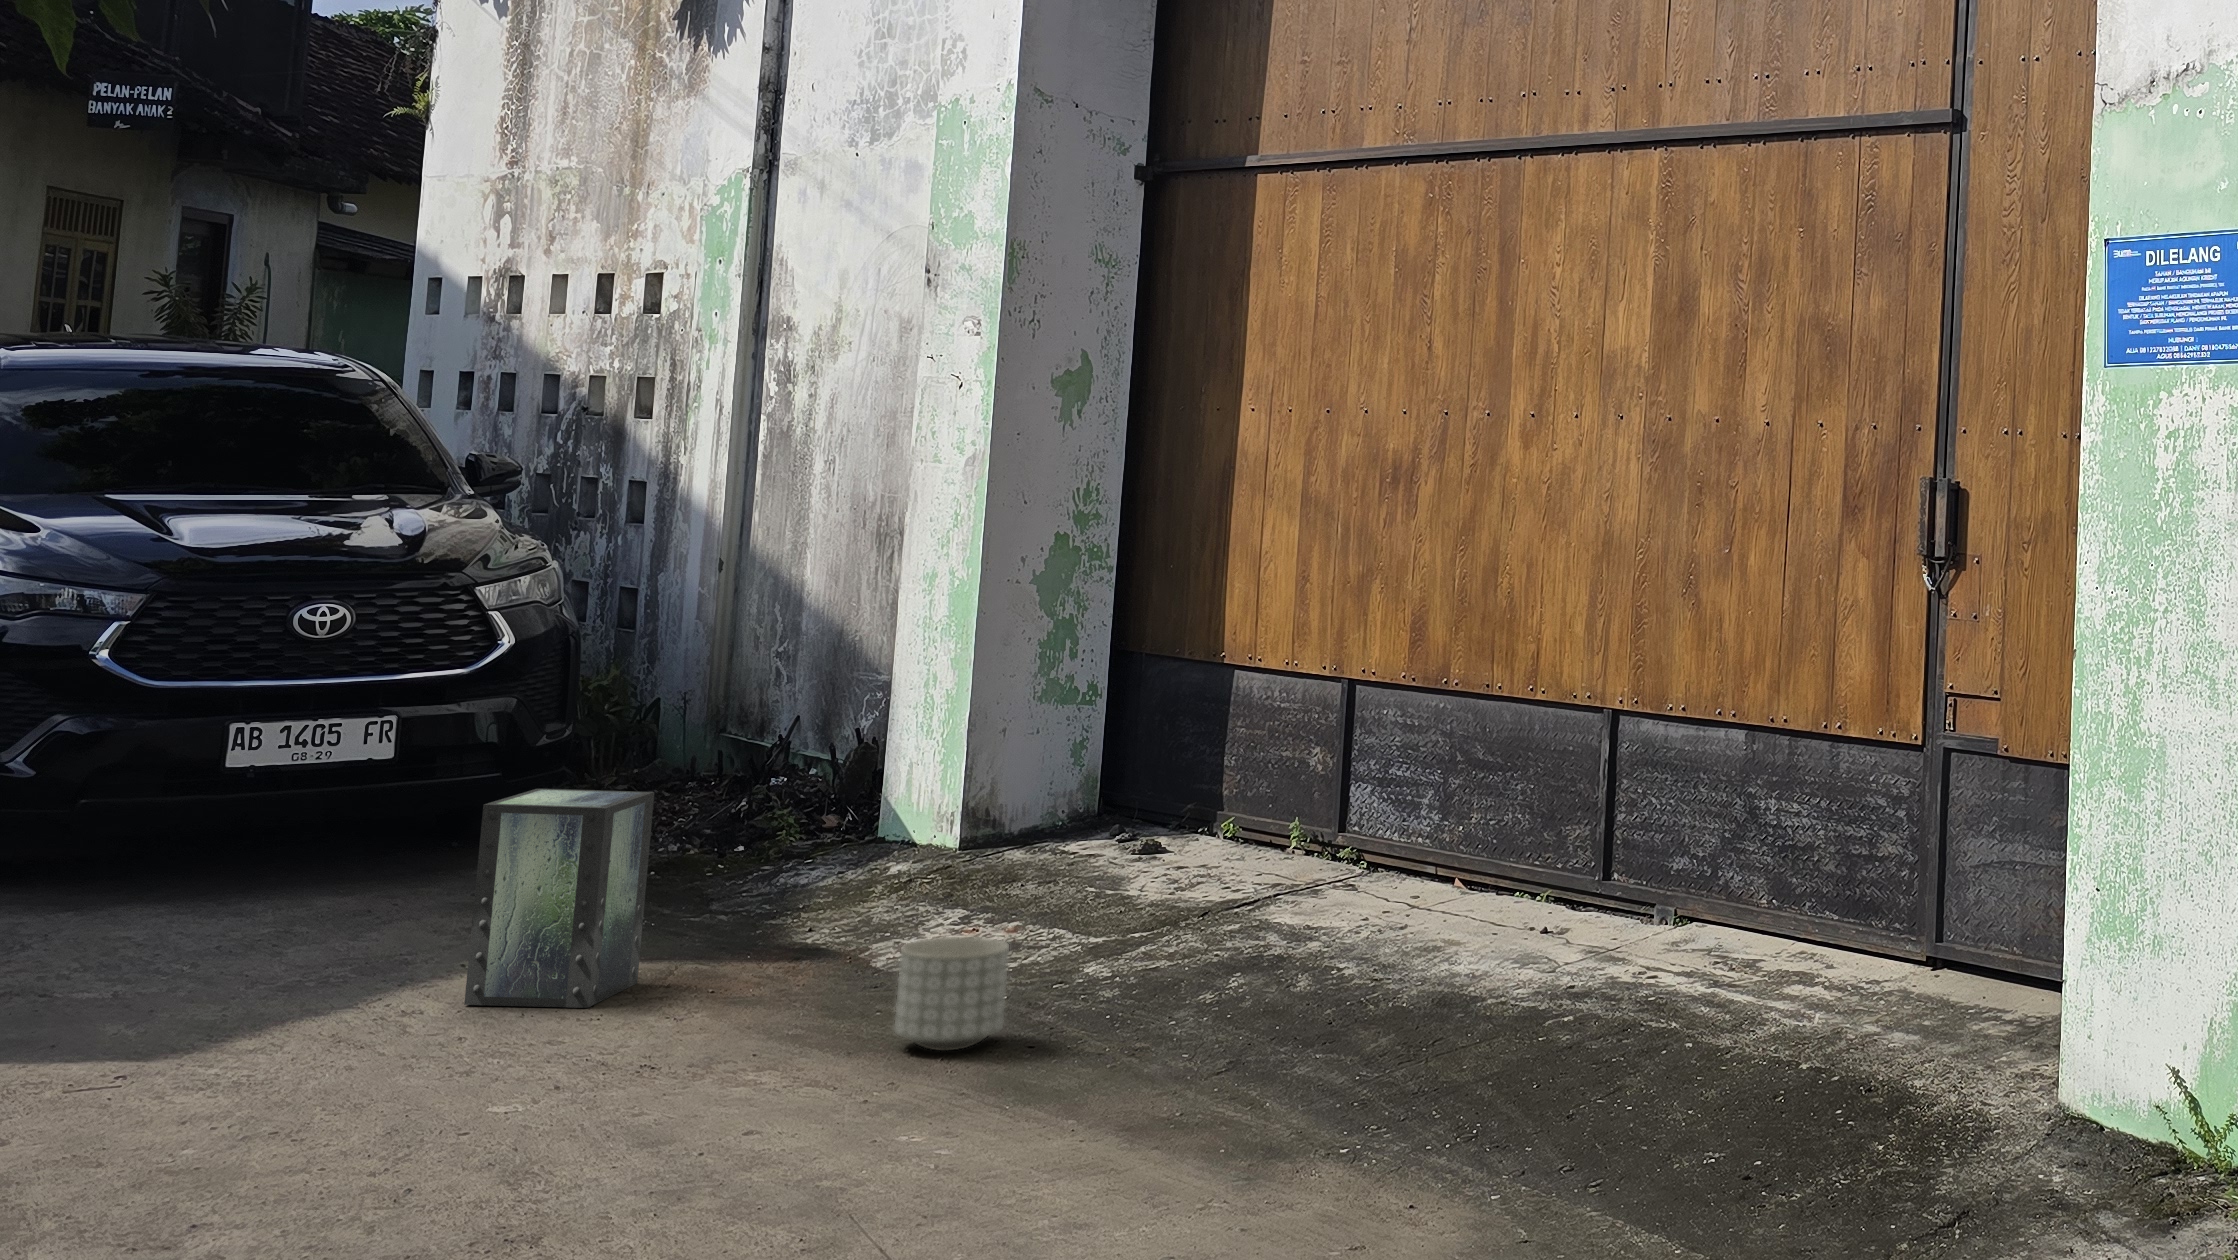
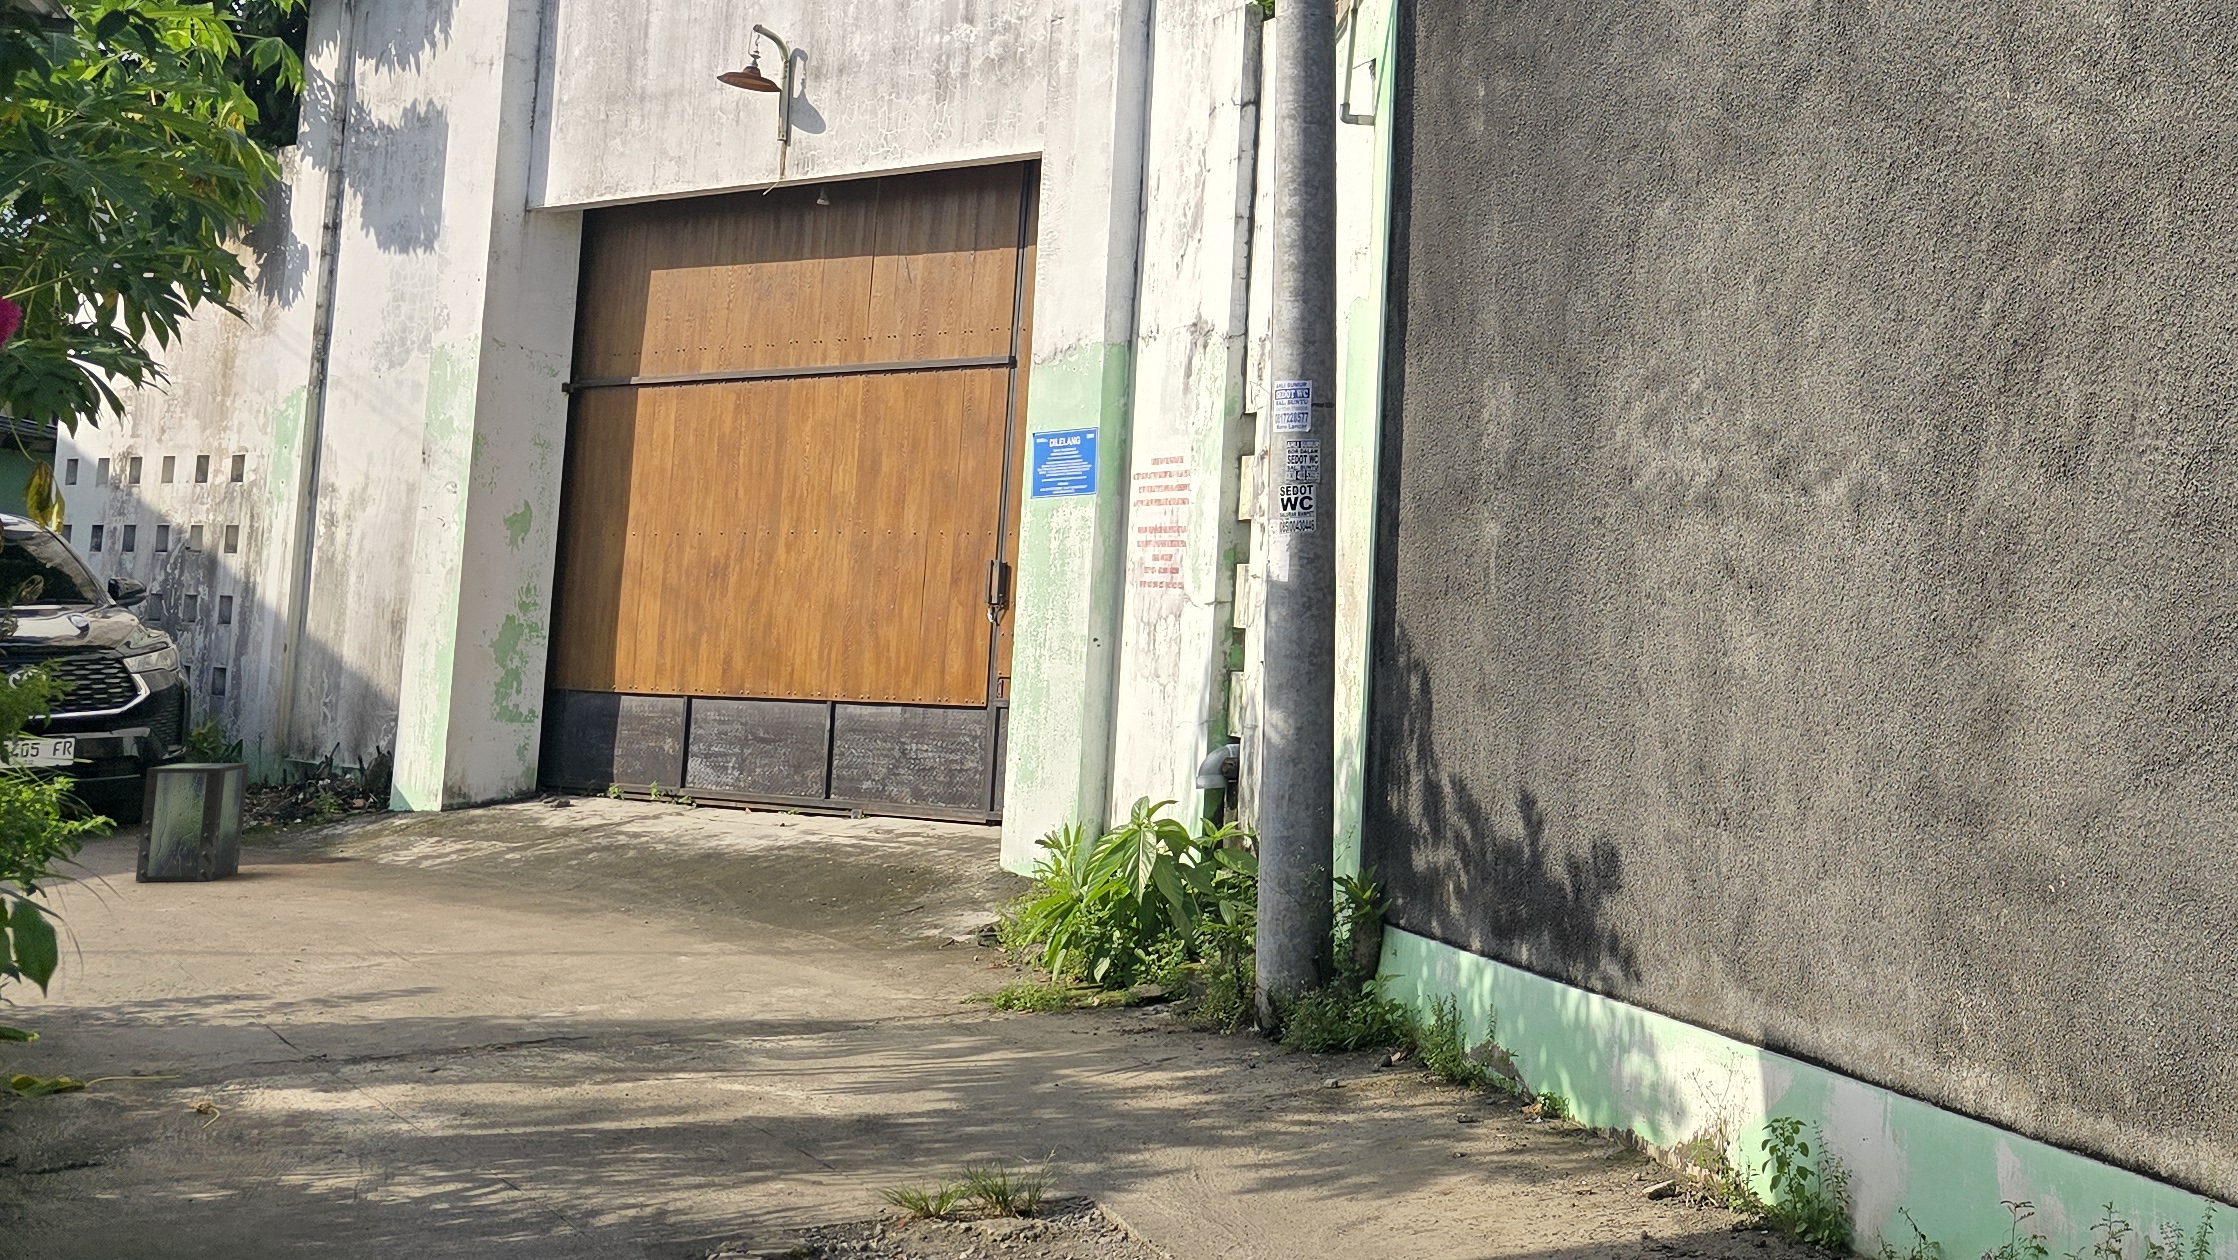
planter: present [894,937,1009,1051] -> none [390,830,458,888]

